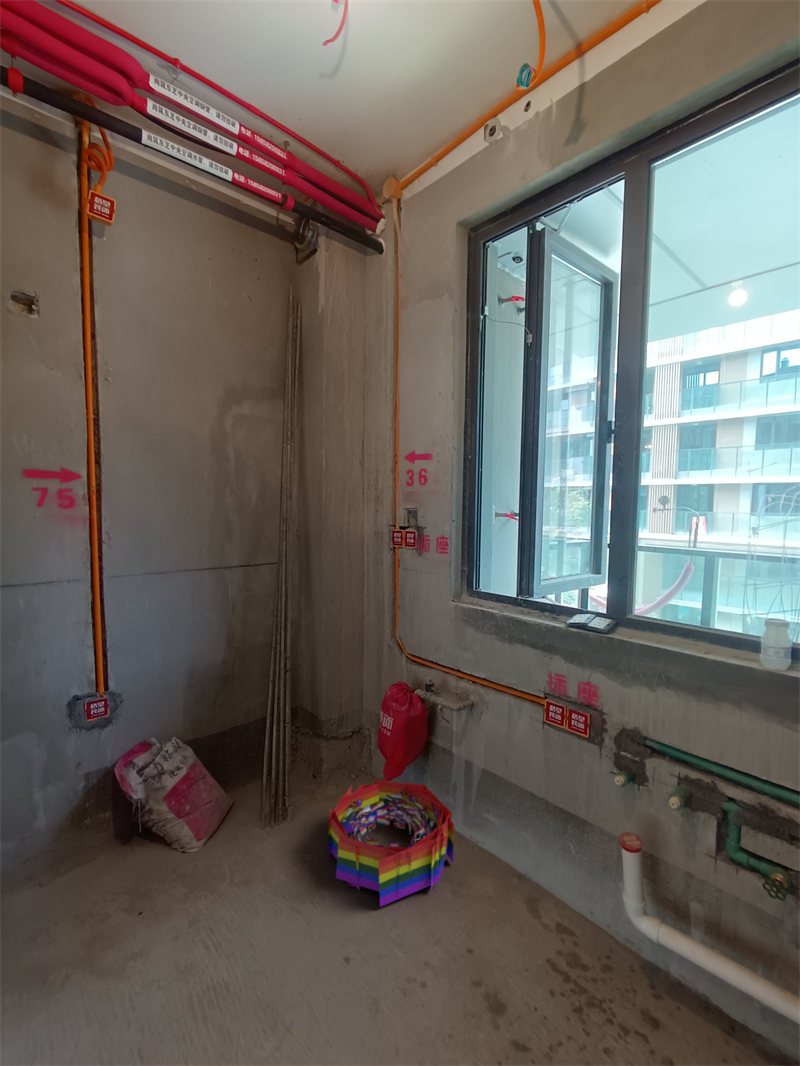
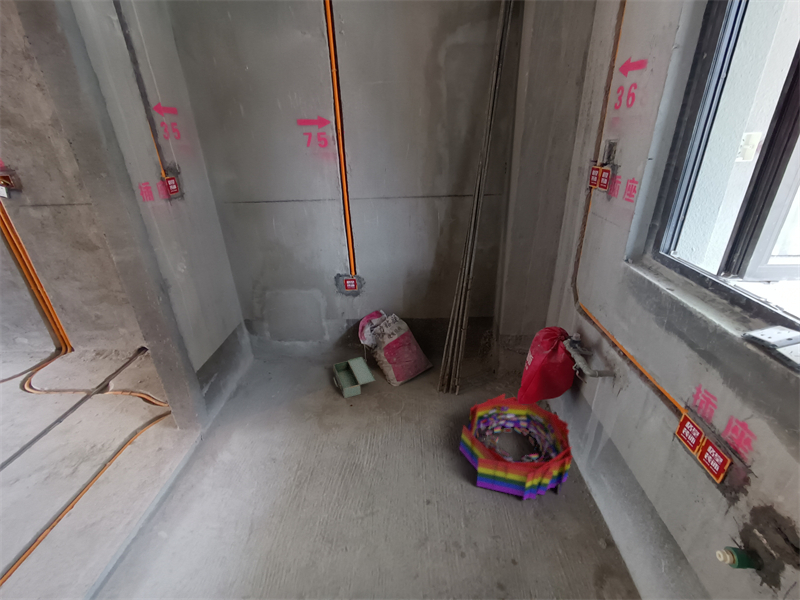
toolbox: none [62,832,163,912] -> present [333,357,375,398]

